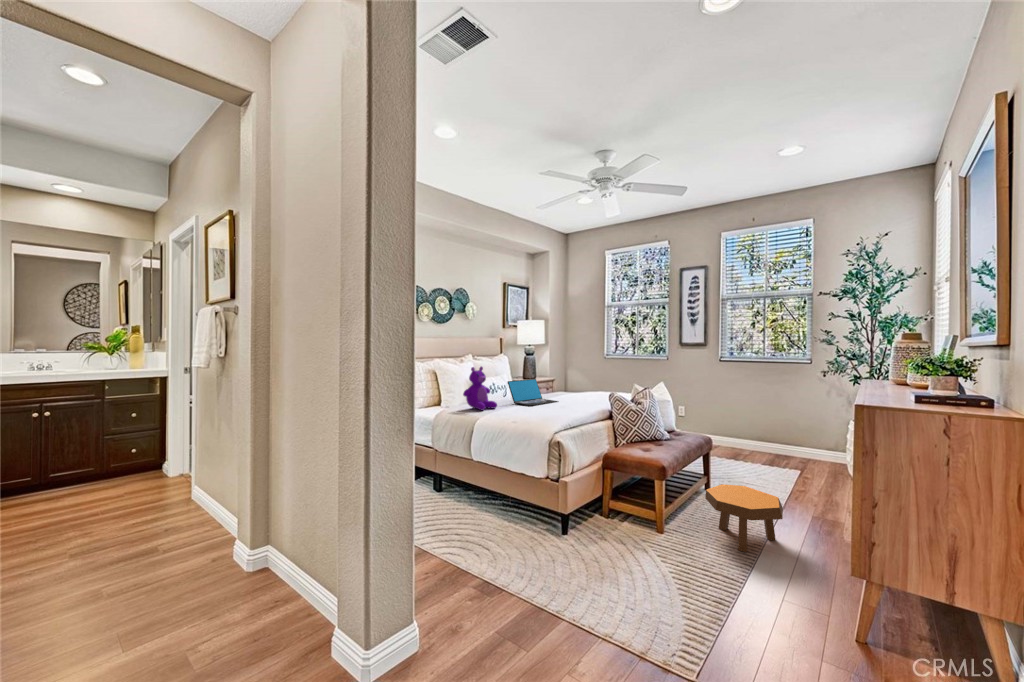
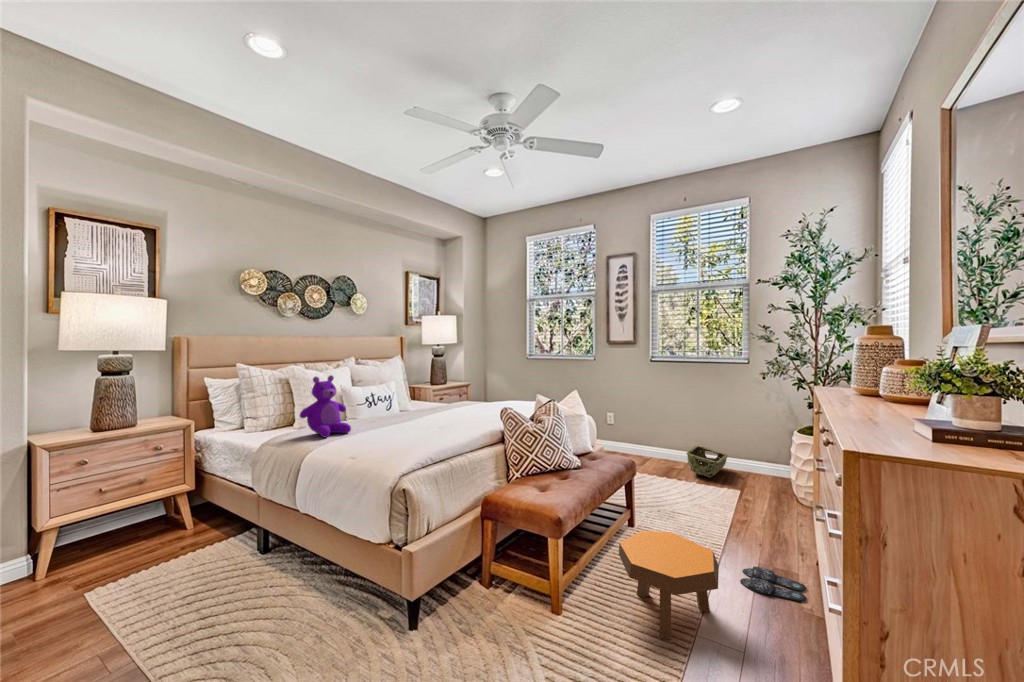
laptop: present [508,379,558,407] -> none [374,389,444,428]
woven basket: none [752,434,790,460] -> present [686,446,727,478]
slippers: none [800,518,853,539] -> present [740,567,806,602]

